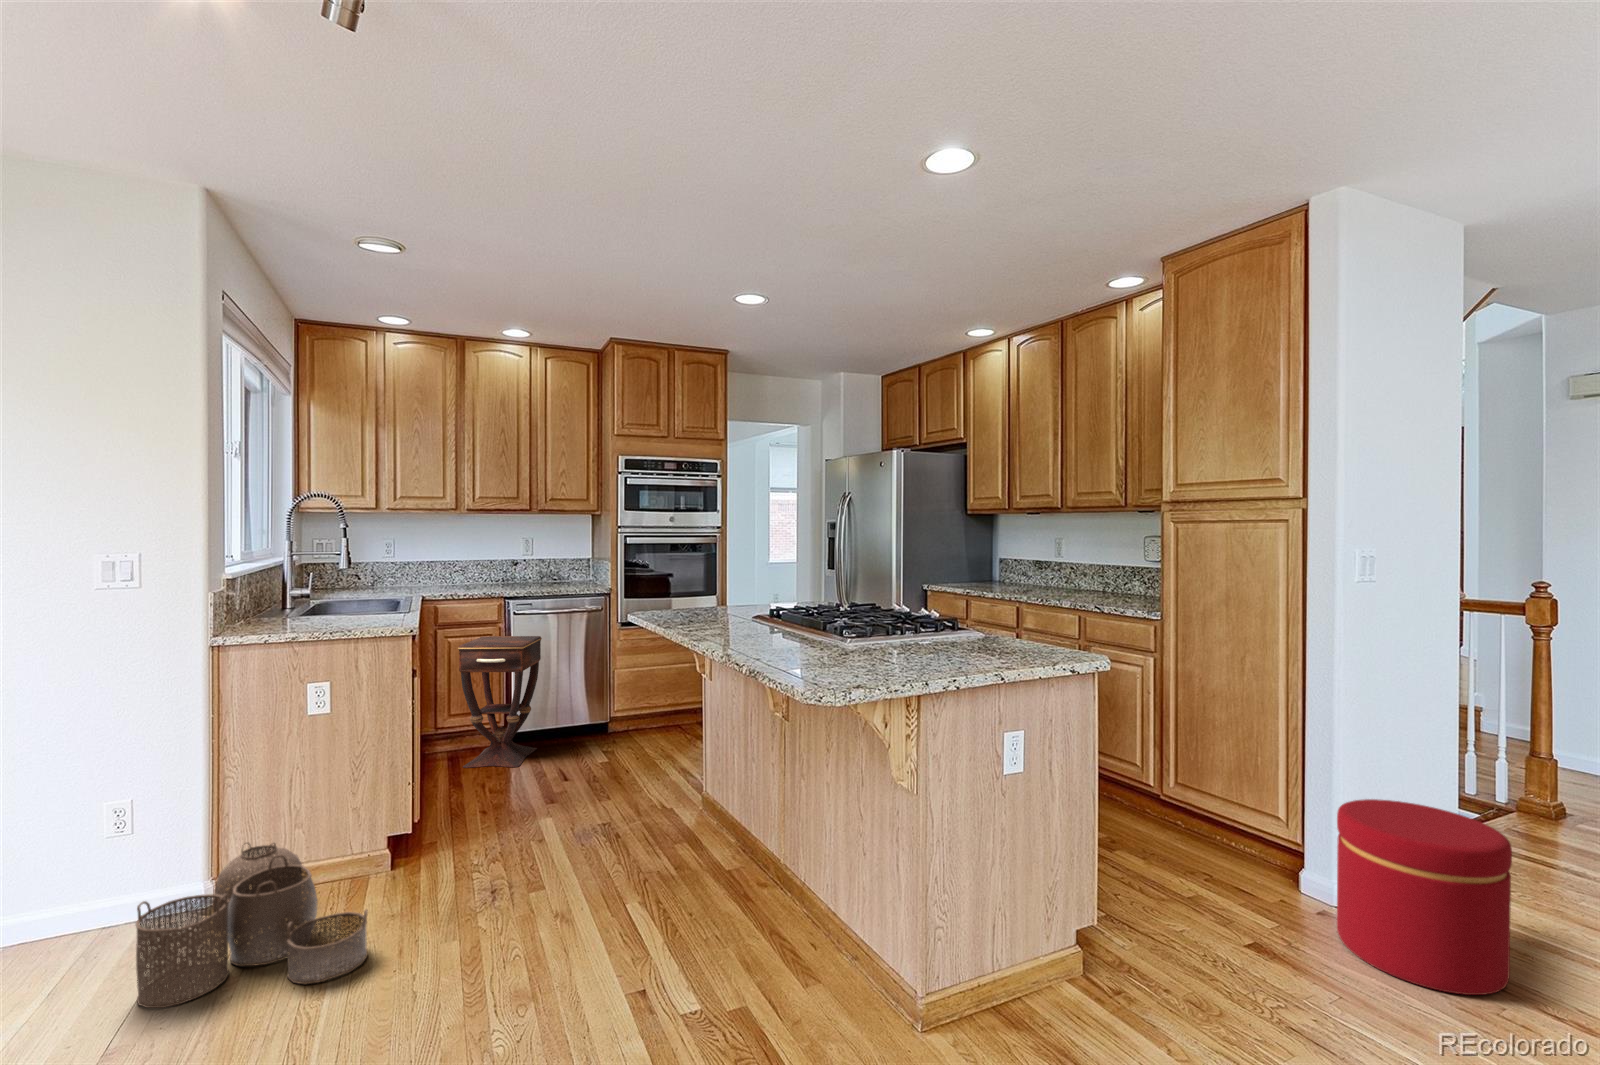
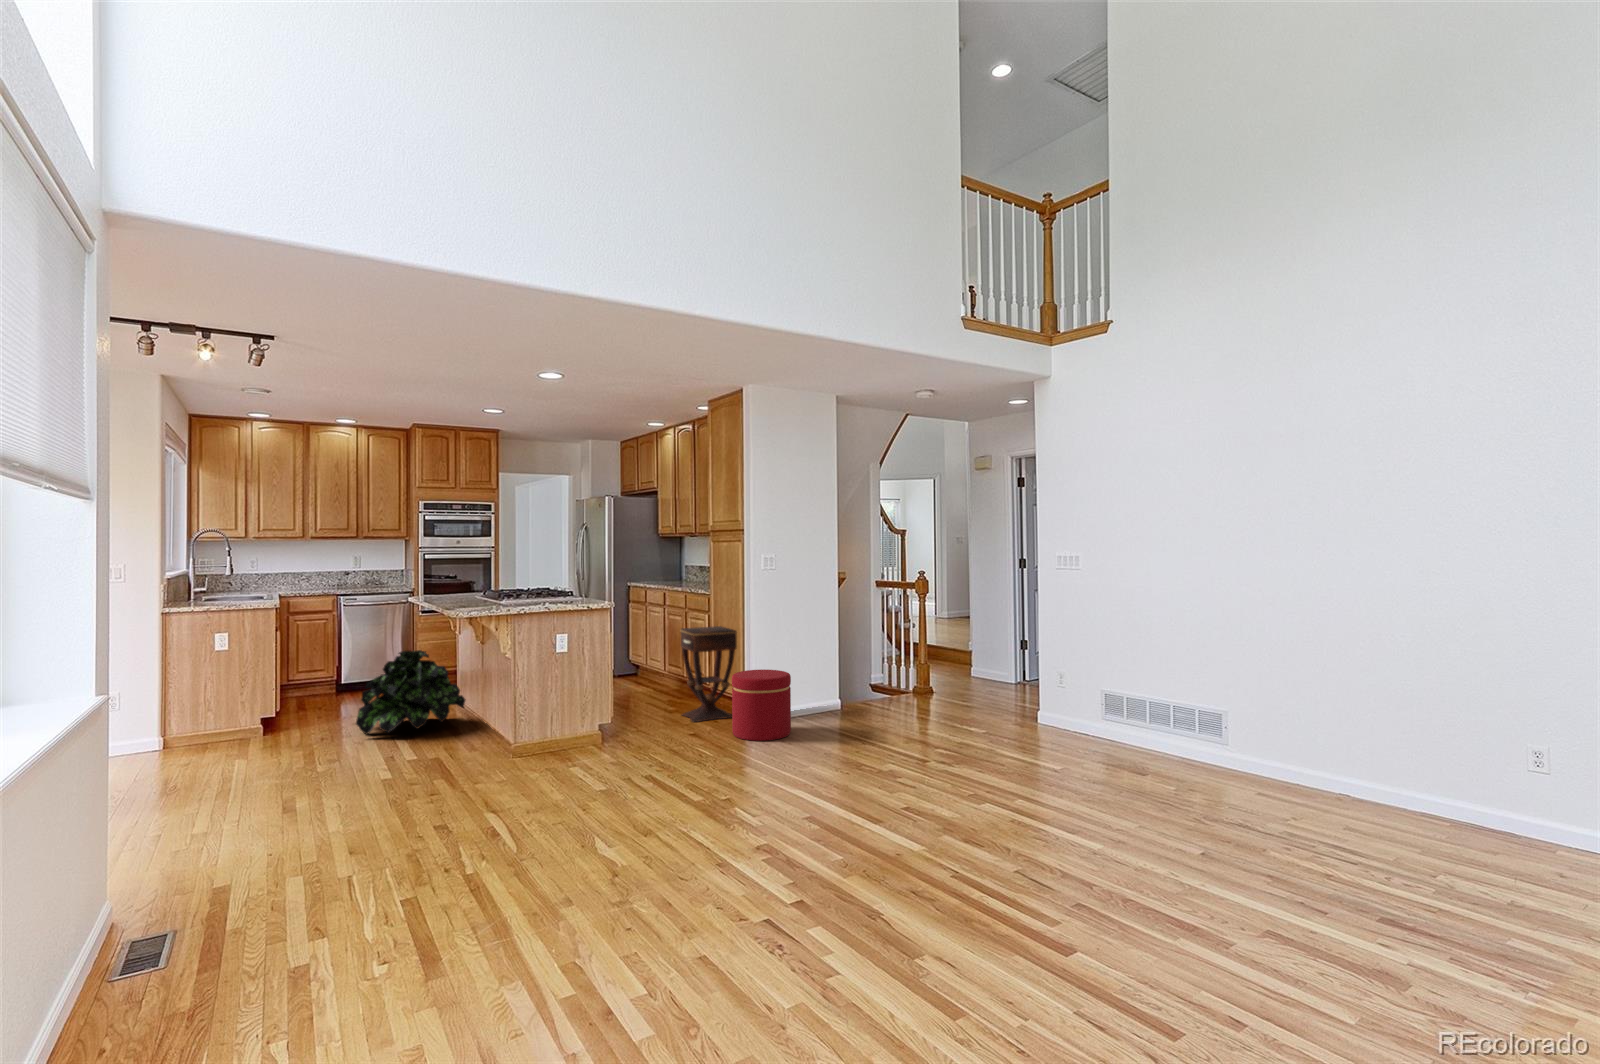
side table: present [458,636,542,768] -> present [680,626,737,722]
potted plant: none [550,719,742,893] -> present [356,650,466,734]
woven basket: present [136,843,368,1008] -> none [140,712,255,771]

